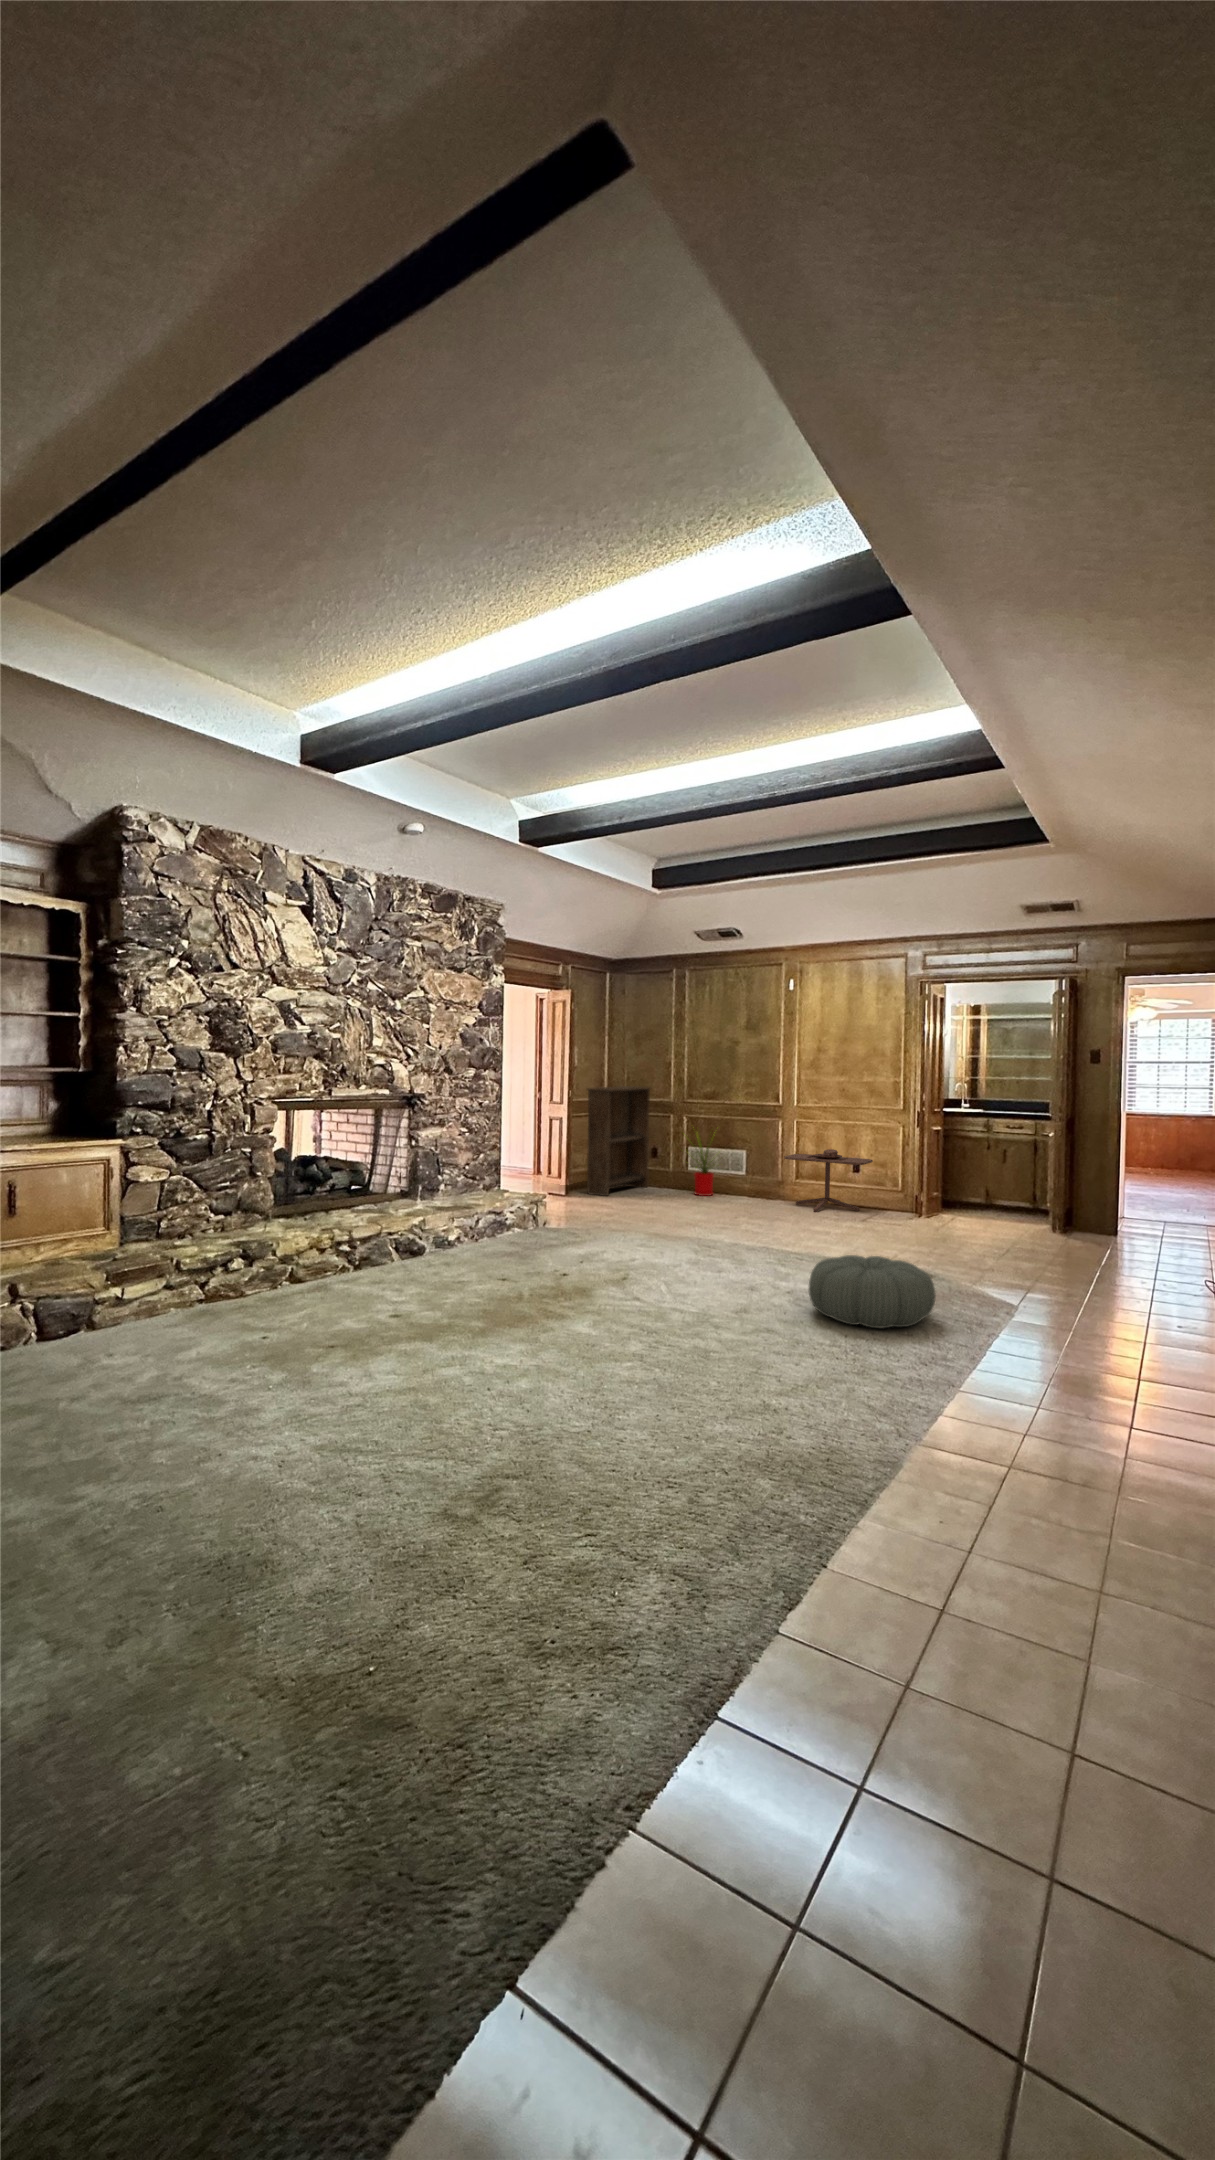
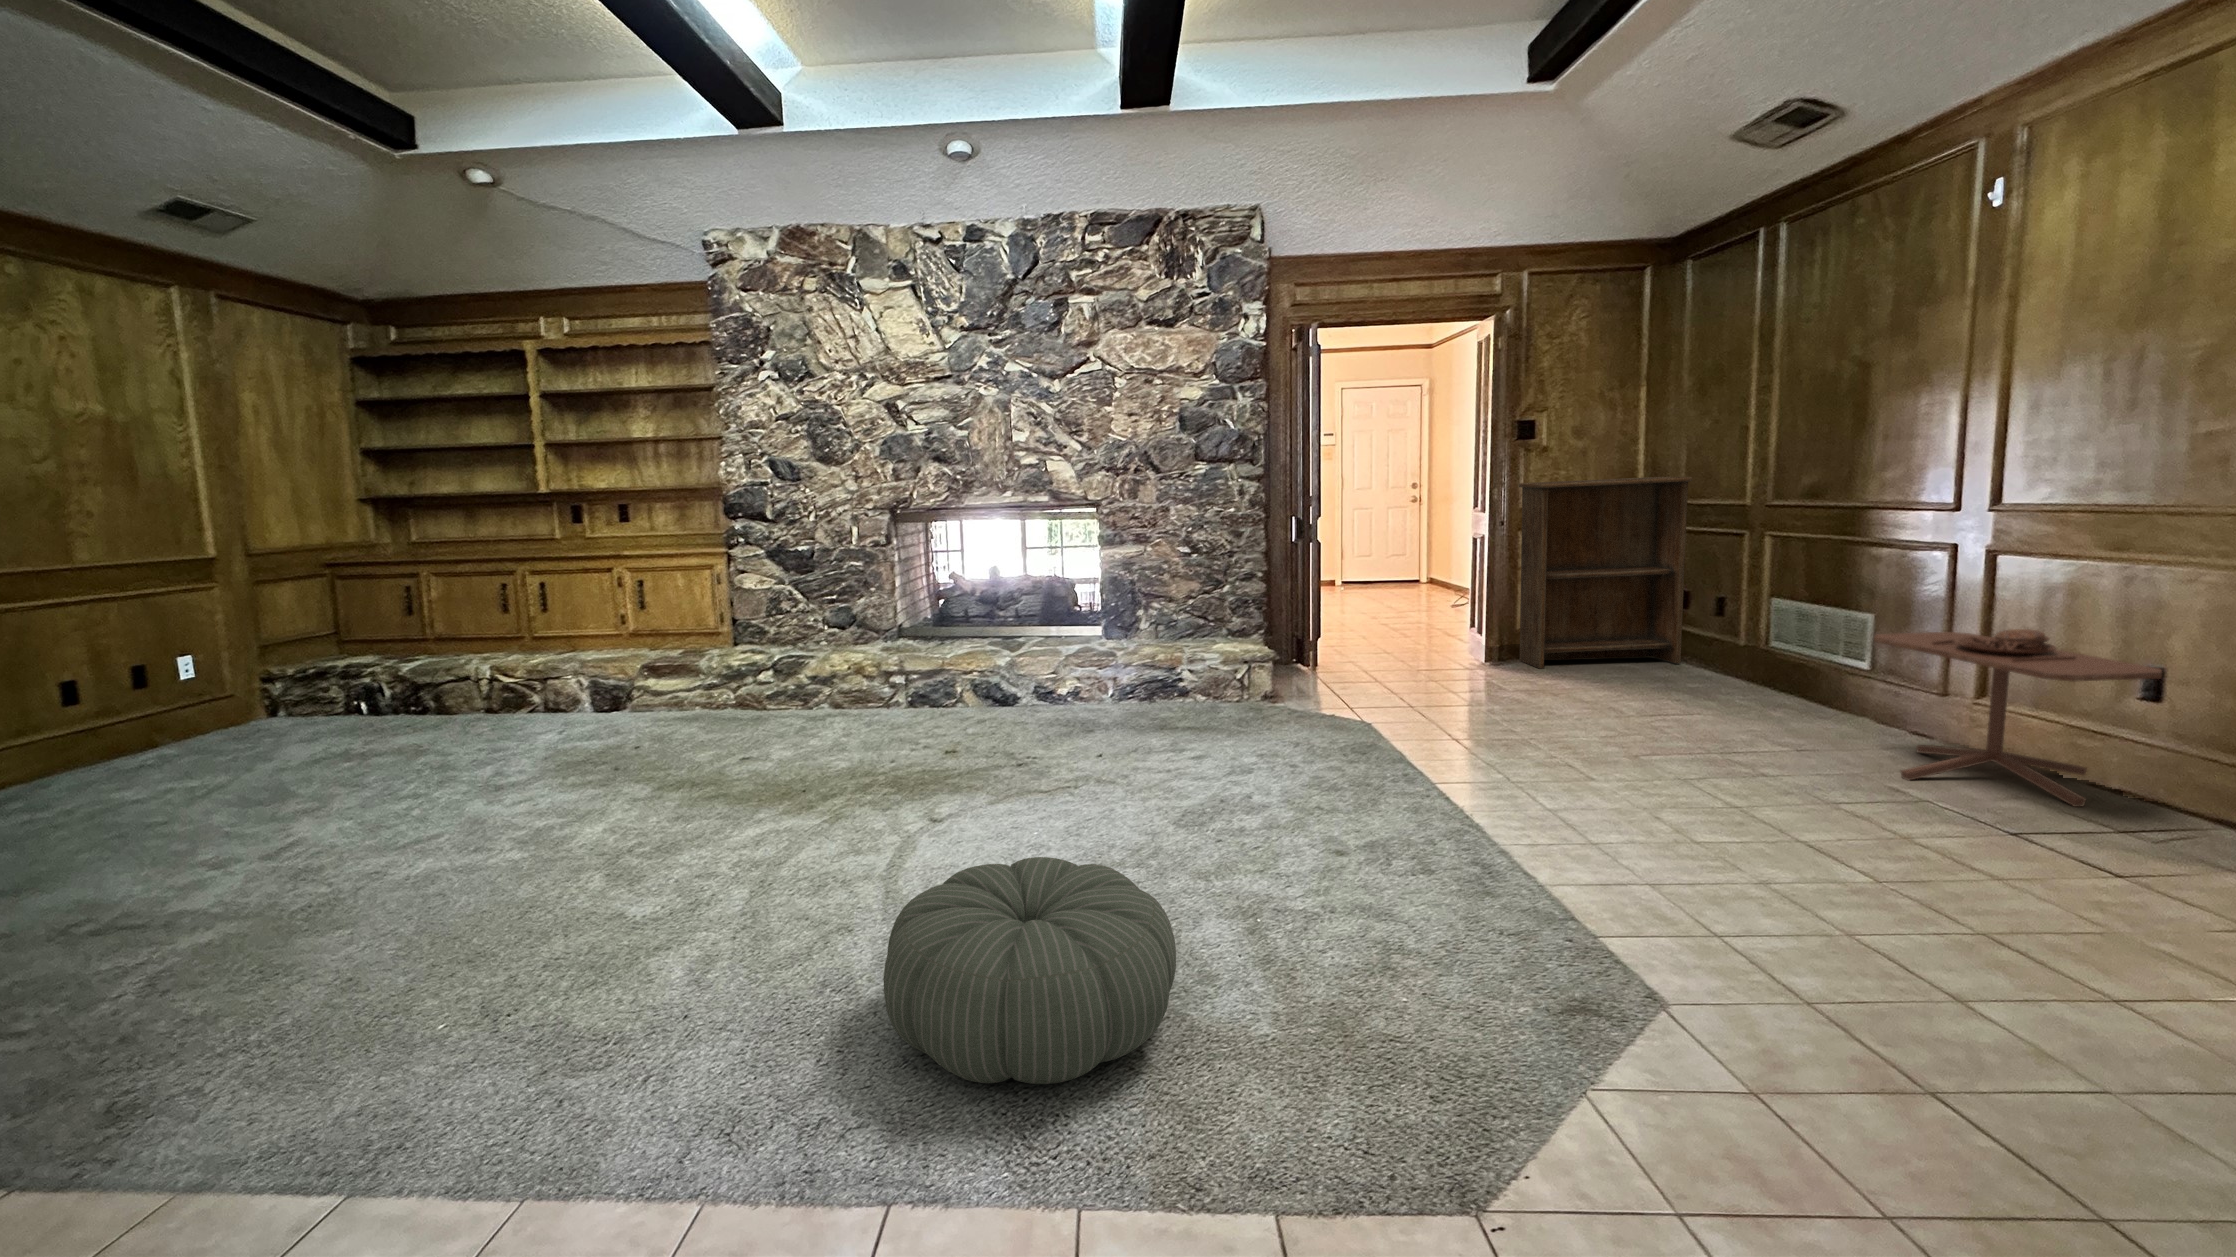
house plant: present [685,1135,713,1196] -> none [1682,549,1816,698]

